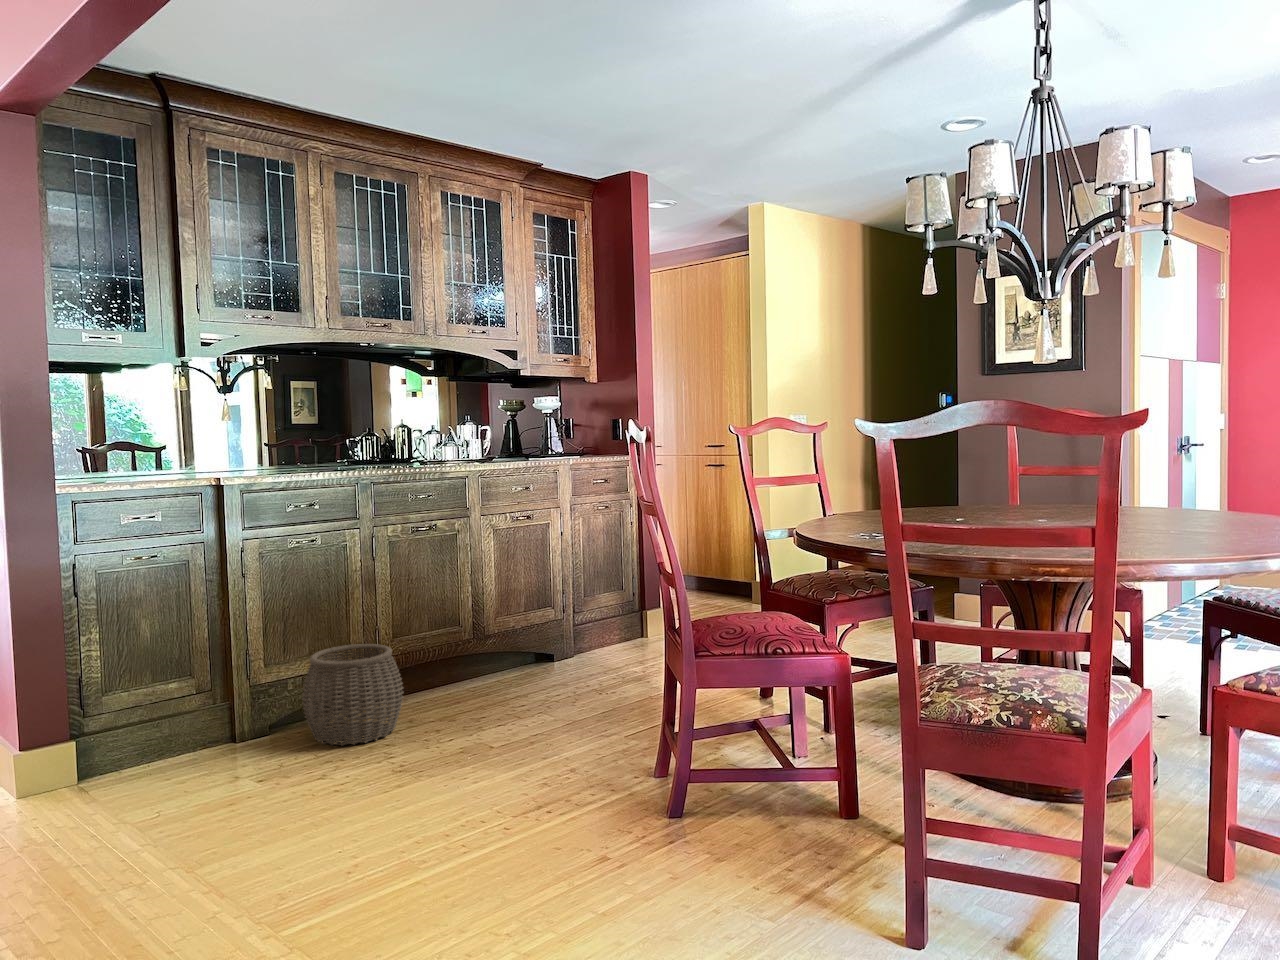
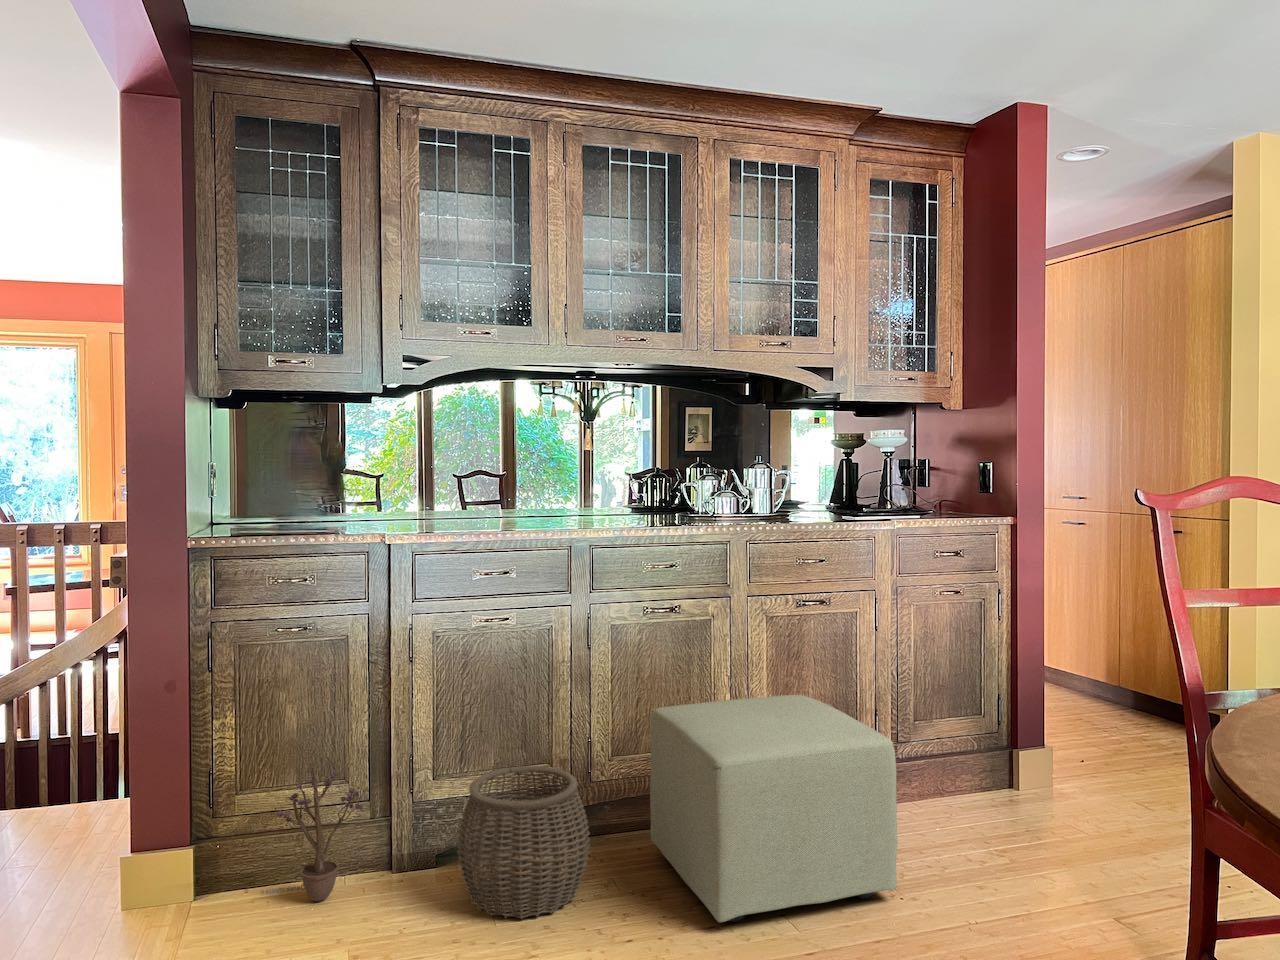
ottoman: none [425,580,602,718] -> present [650,695,897,922]
decorative plant: none [139,662,223,770] -> present [261,768,362,902]

